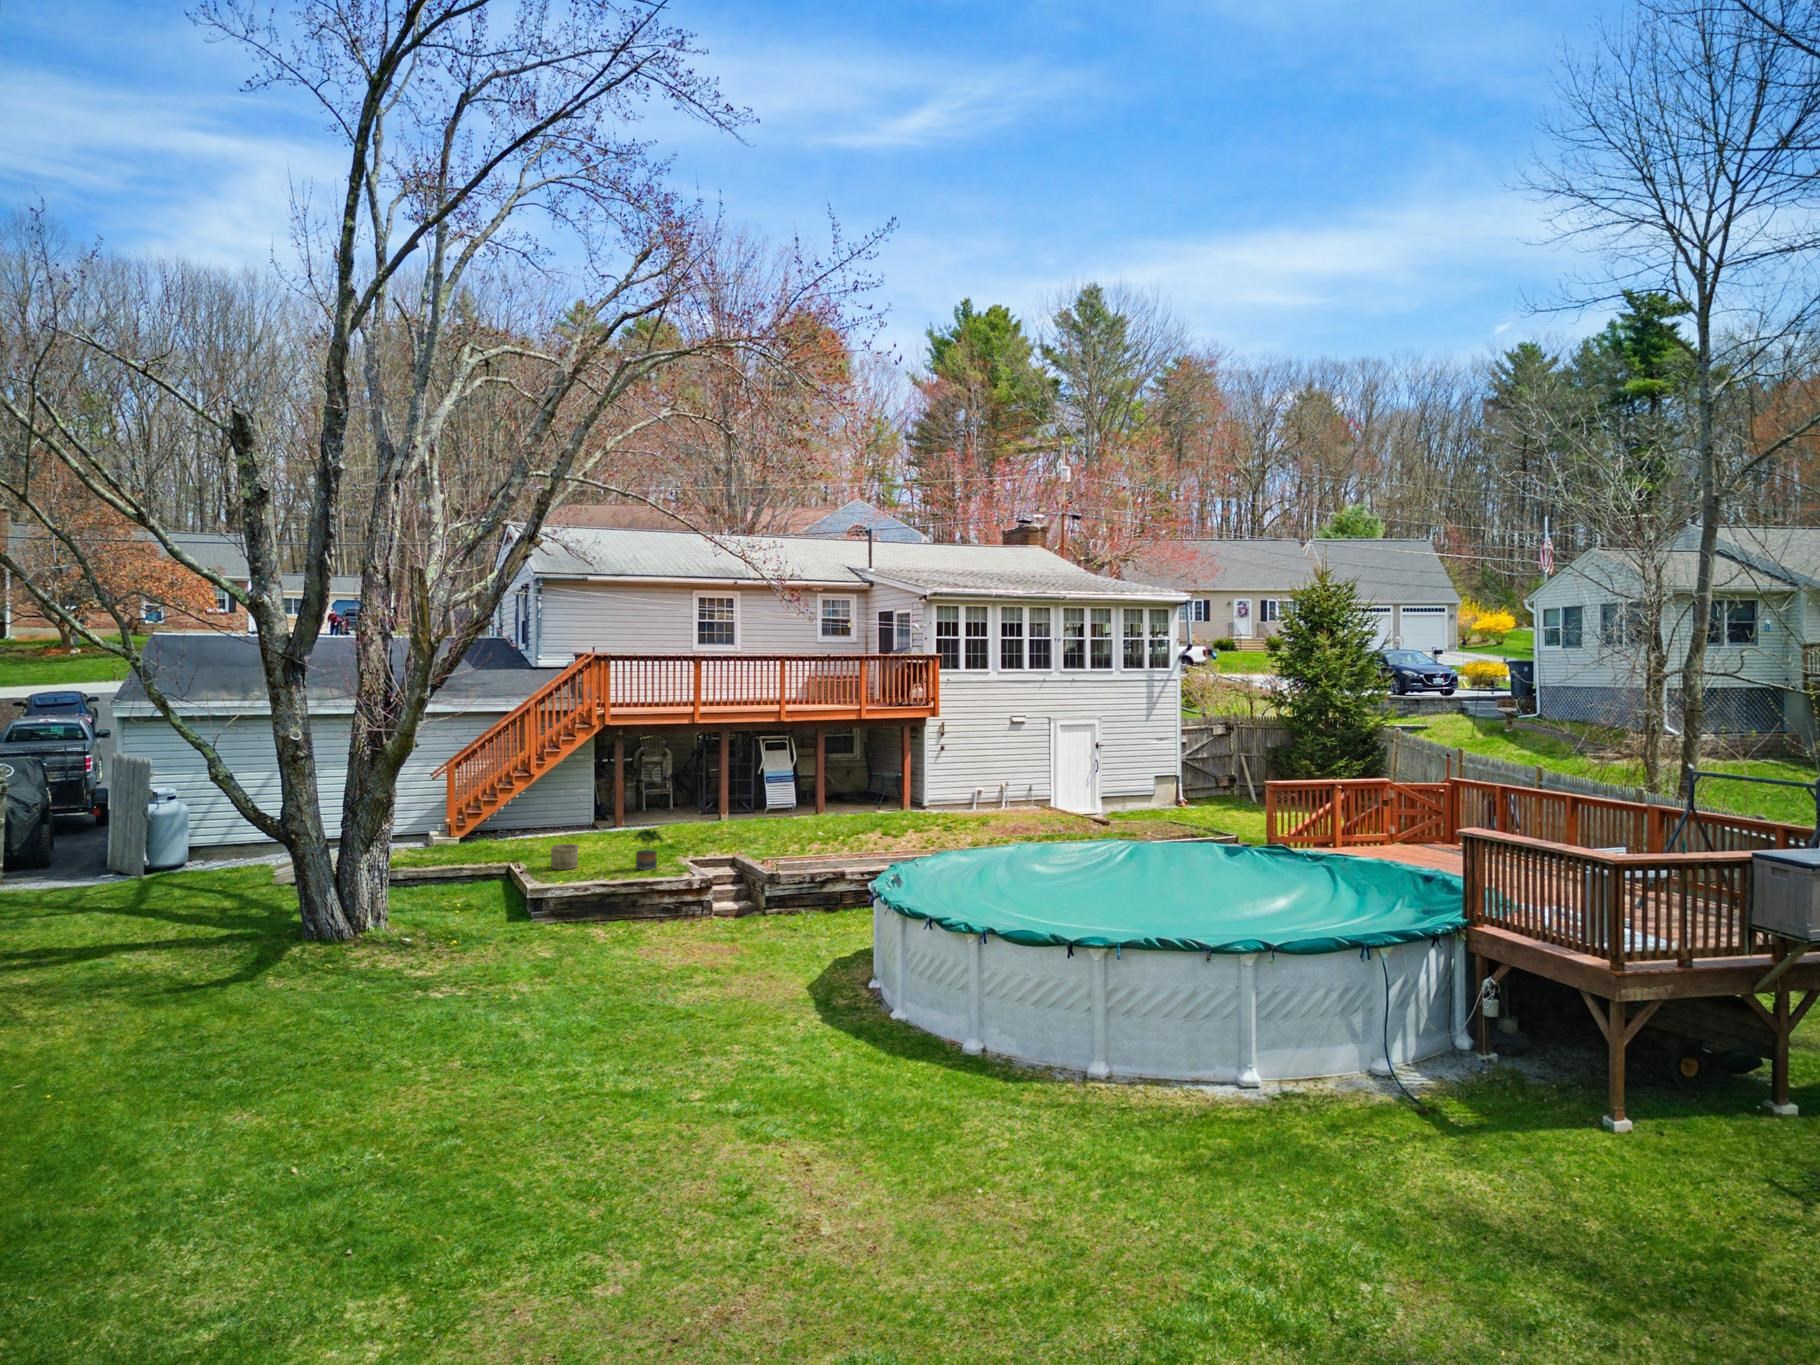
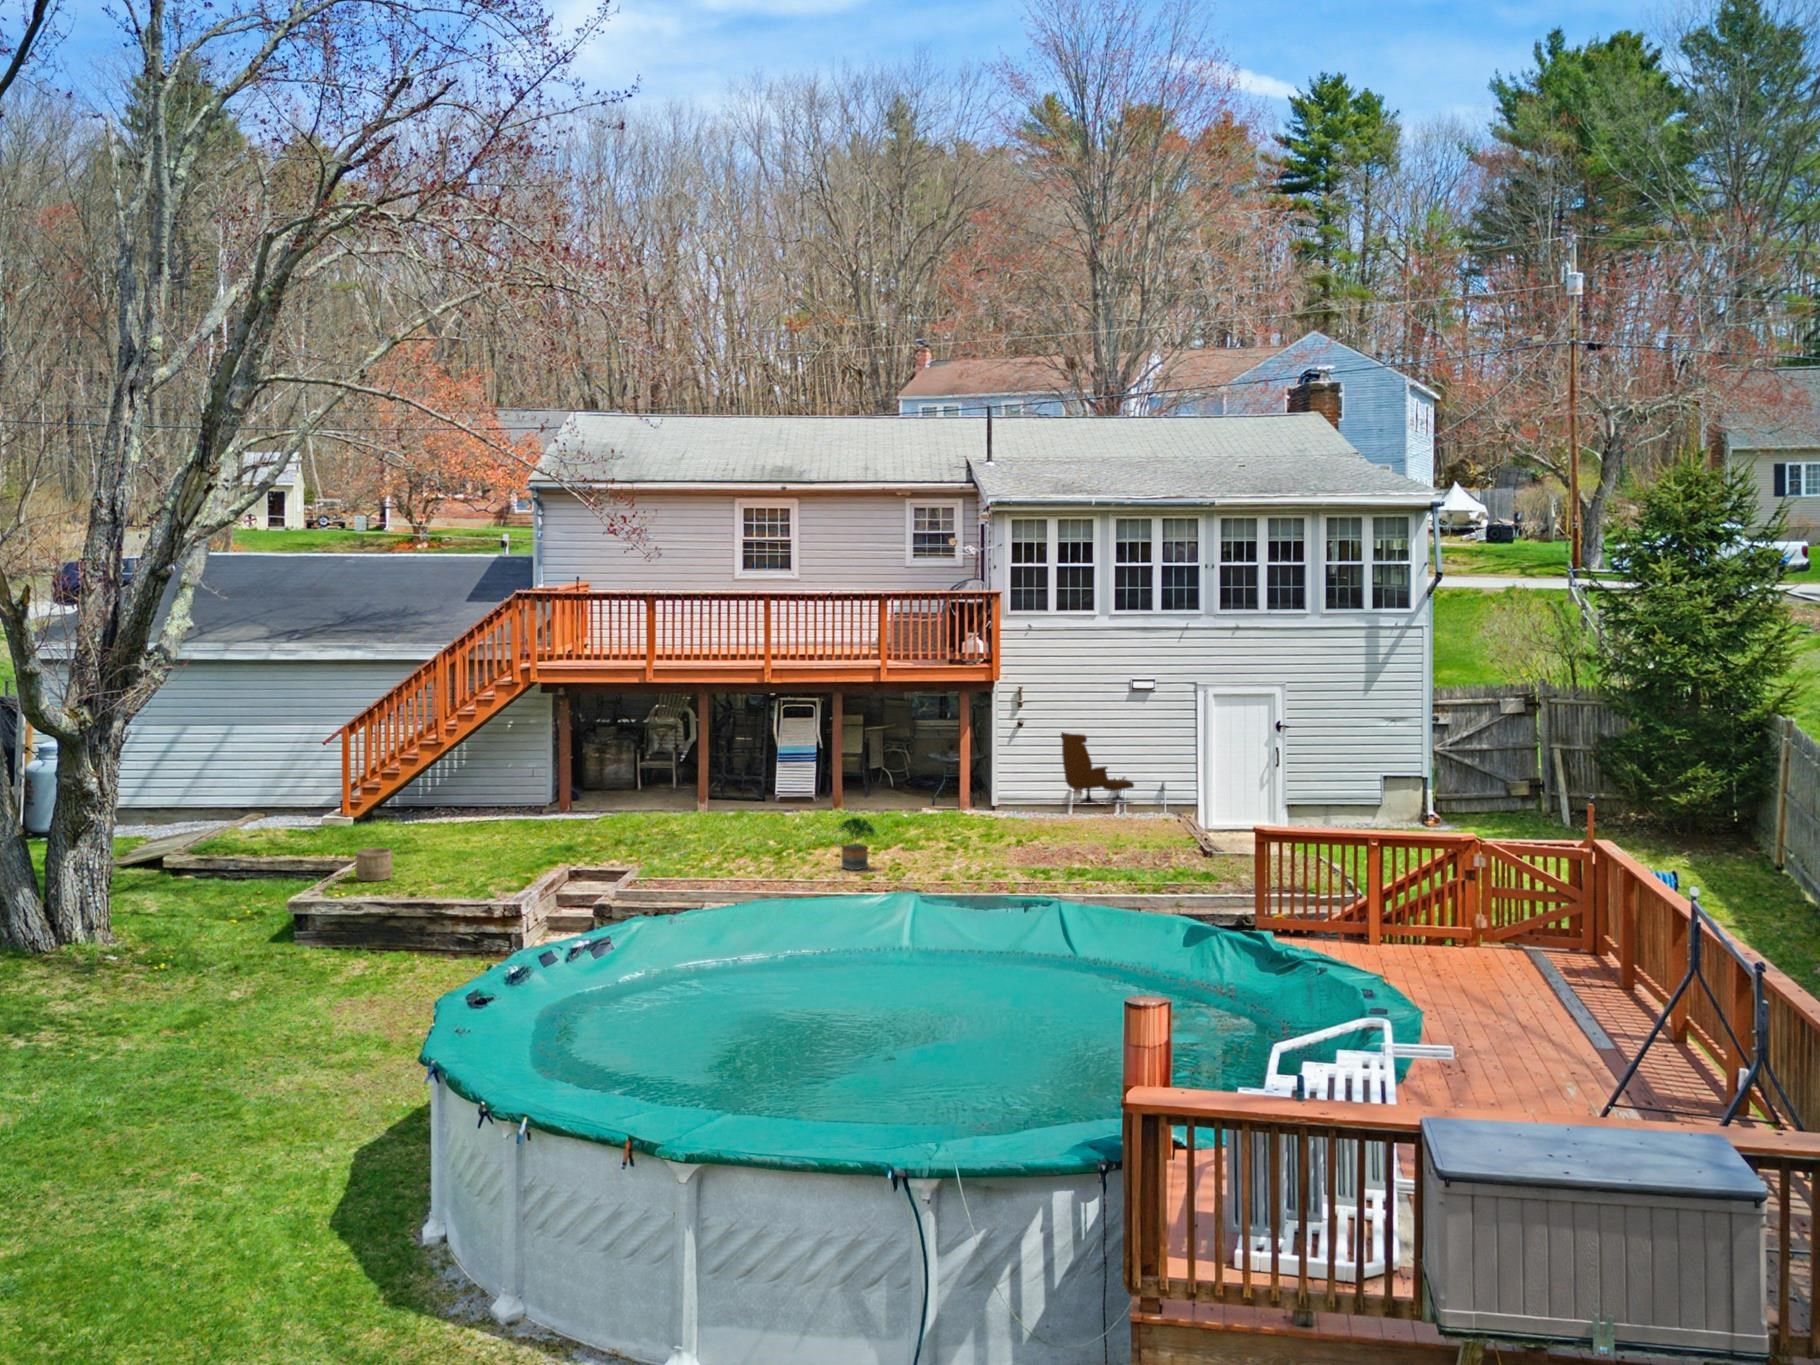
lounge chair: none [977,750,1017,800] -> present [1061,732,1134,805]
potted tree: present [634,830,663,870] -> present [839,818,875,870]

